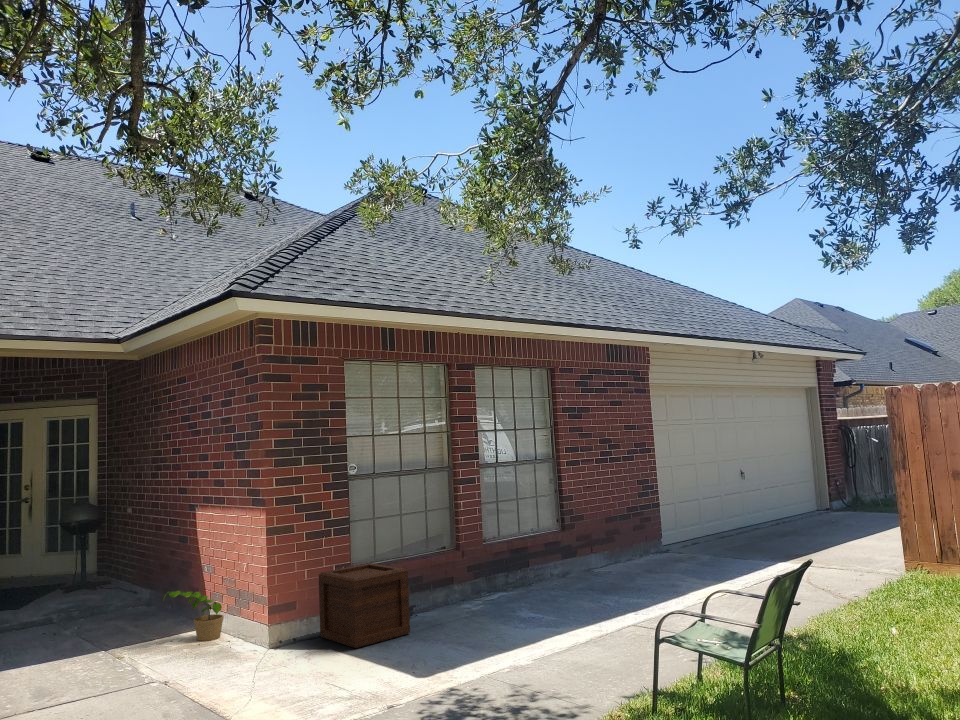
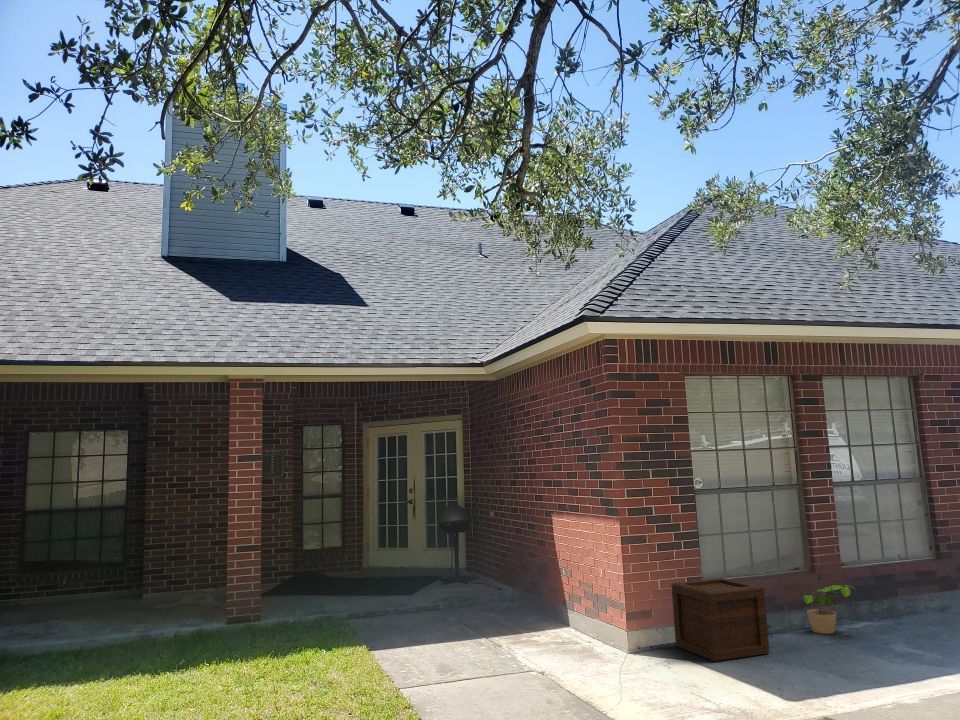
potted plant: present [164,590,224,641] -> present [803,585,851,634]

